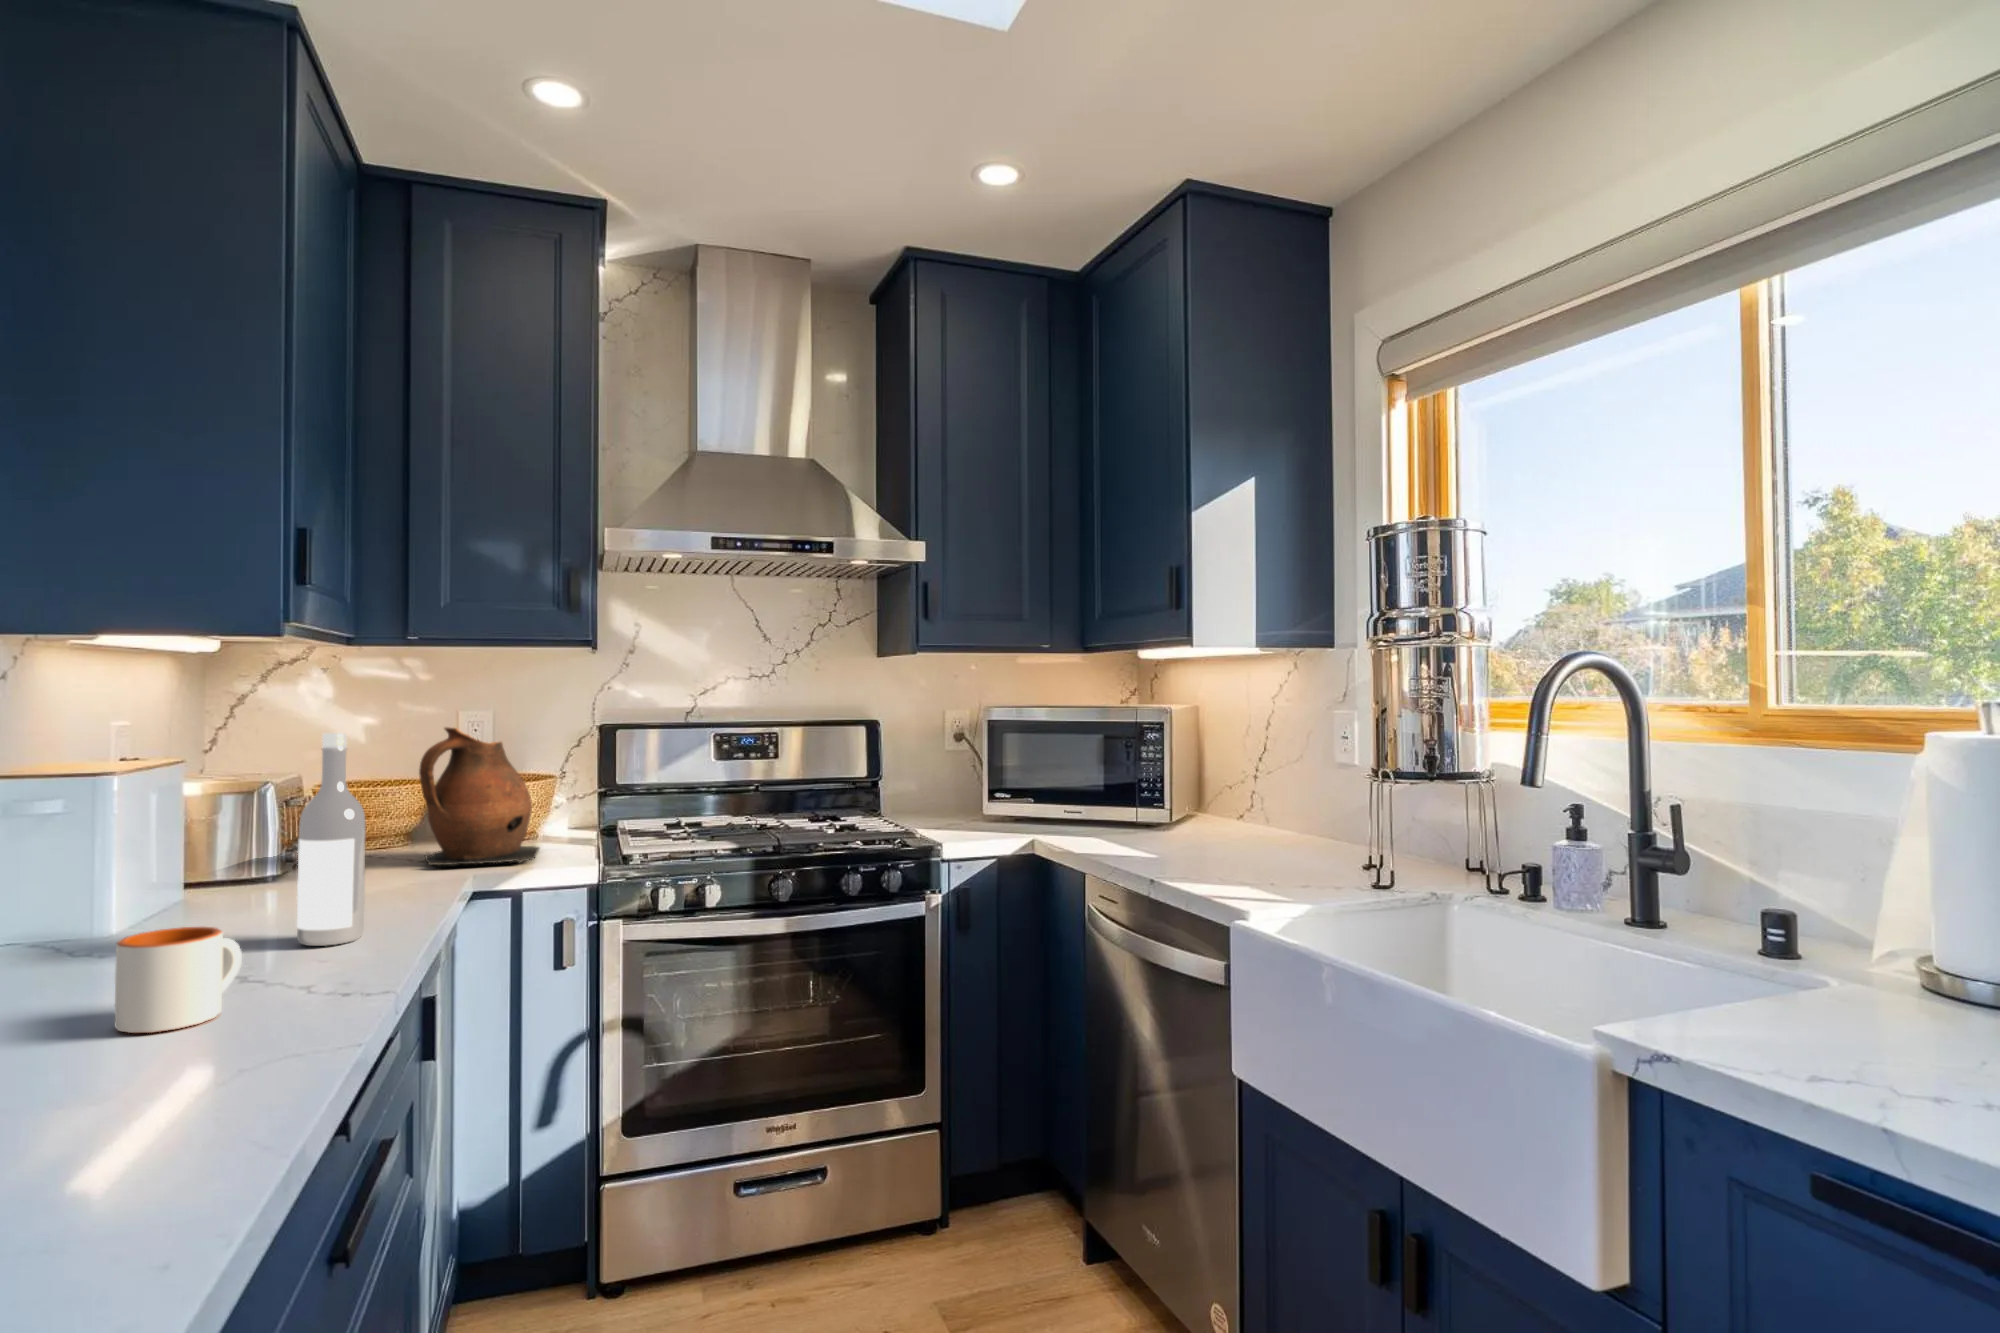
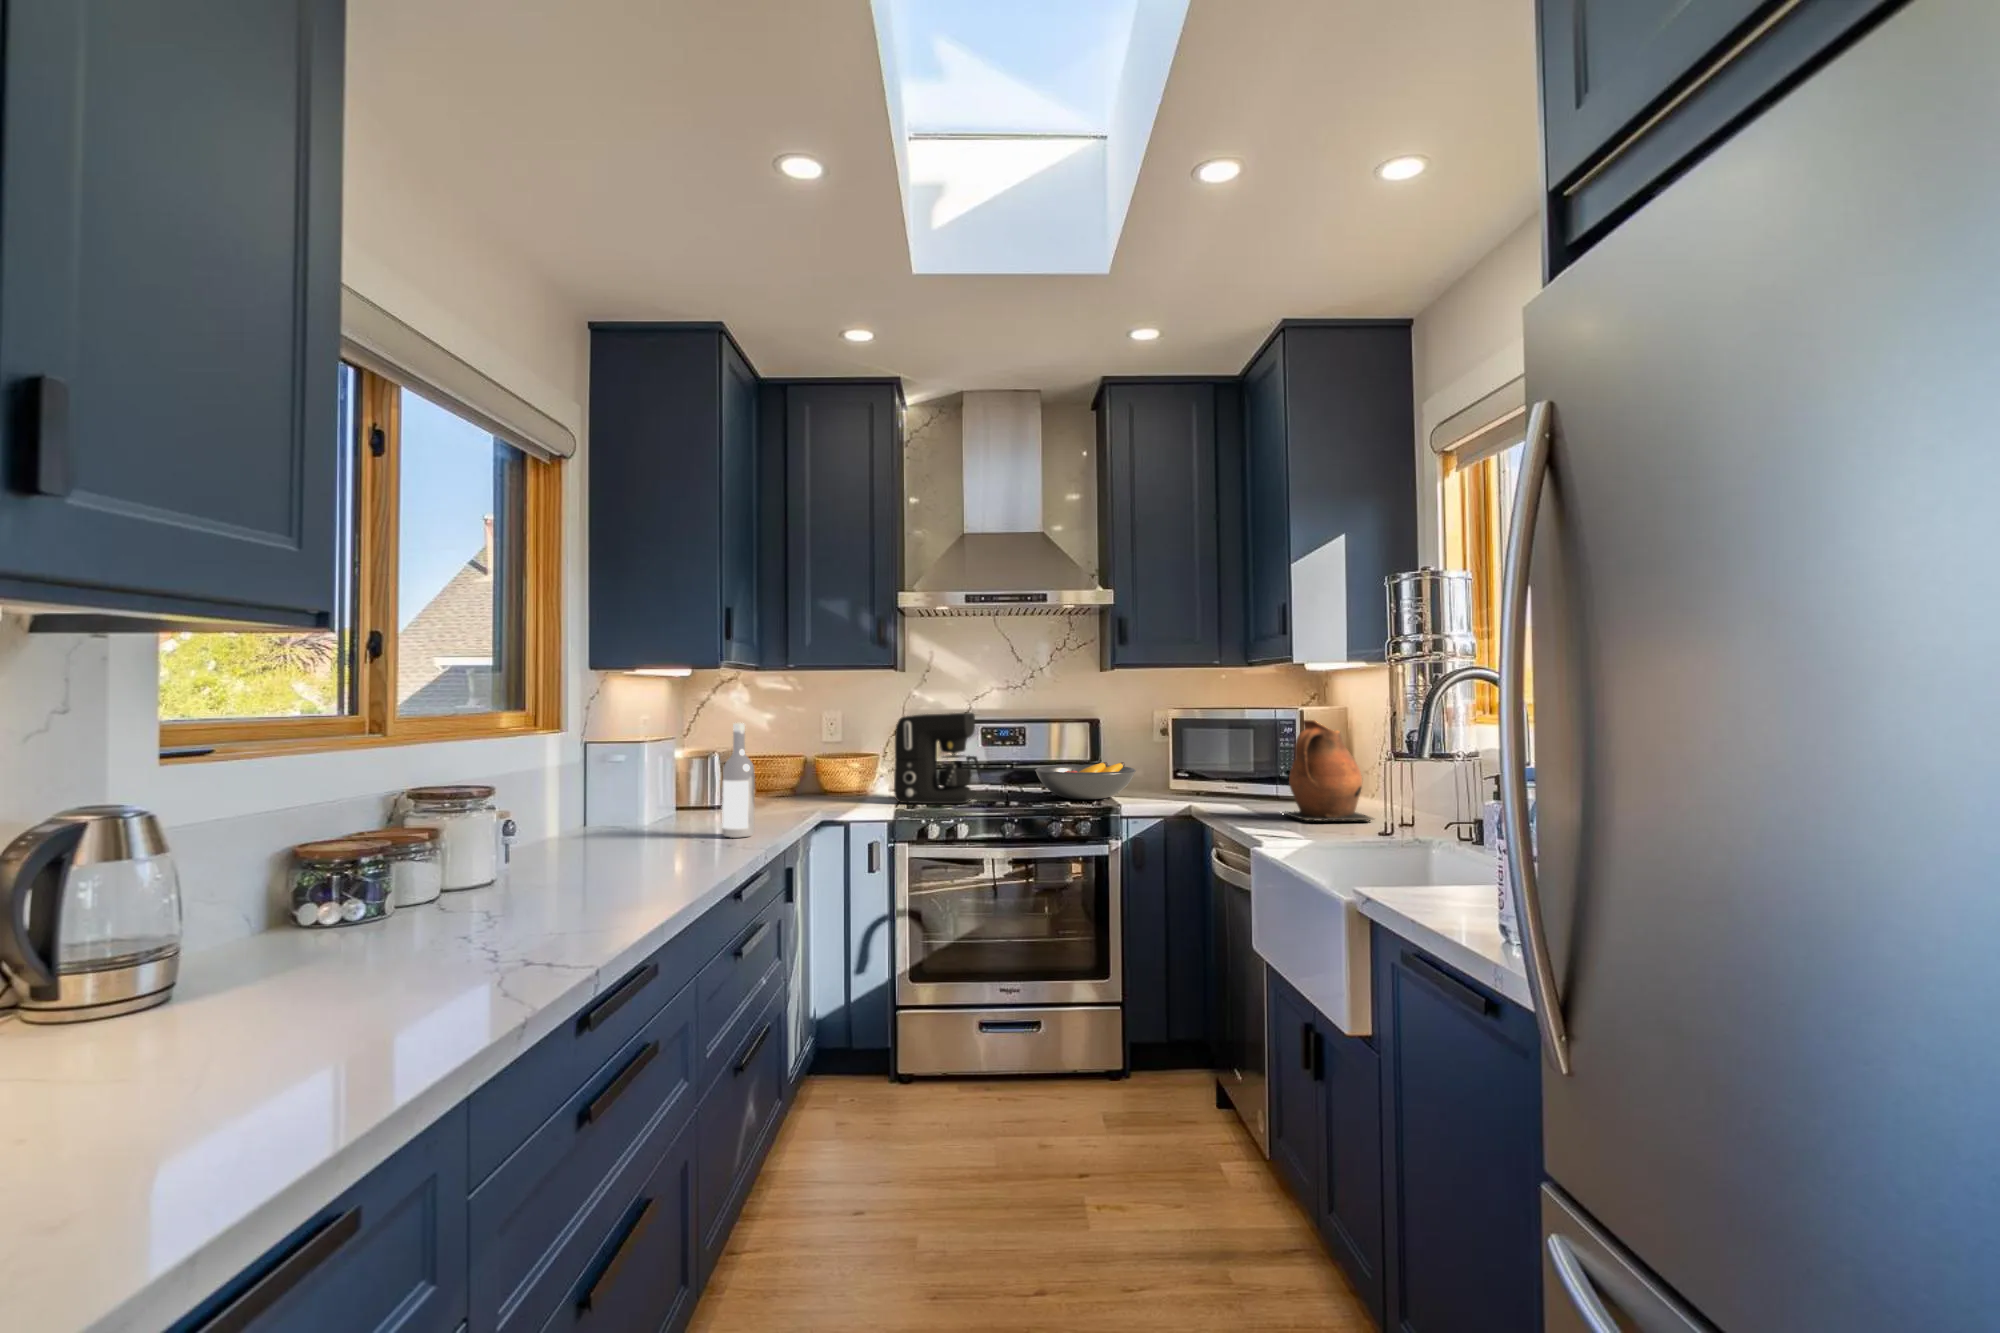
coffee maker: none [595,713,731,854] -> present [894,713,980,804]
ceramic pitcher: present [419,727,539,865] -> present [1285,720,1374,821]
fruit bowl: none [810,782,954,836] -> present [1035,762,1136,799]
mug: present [115,927,242,1033] -> none [642,817,694,864]

